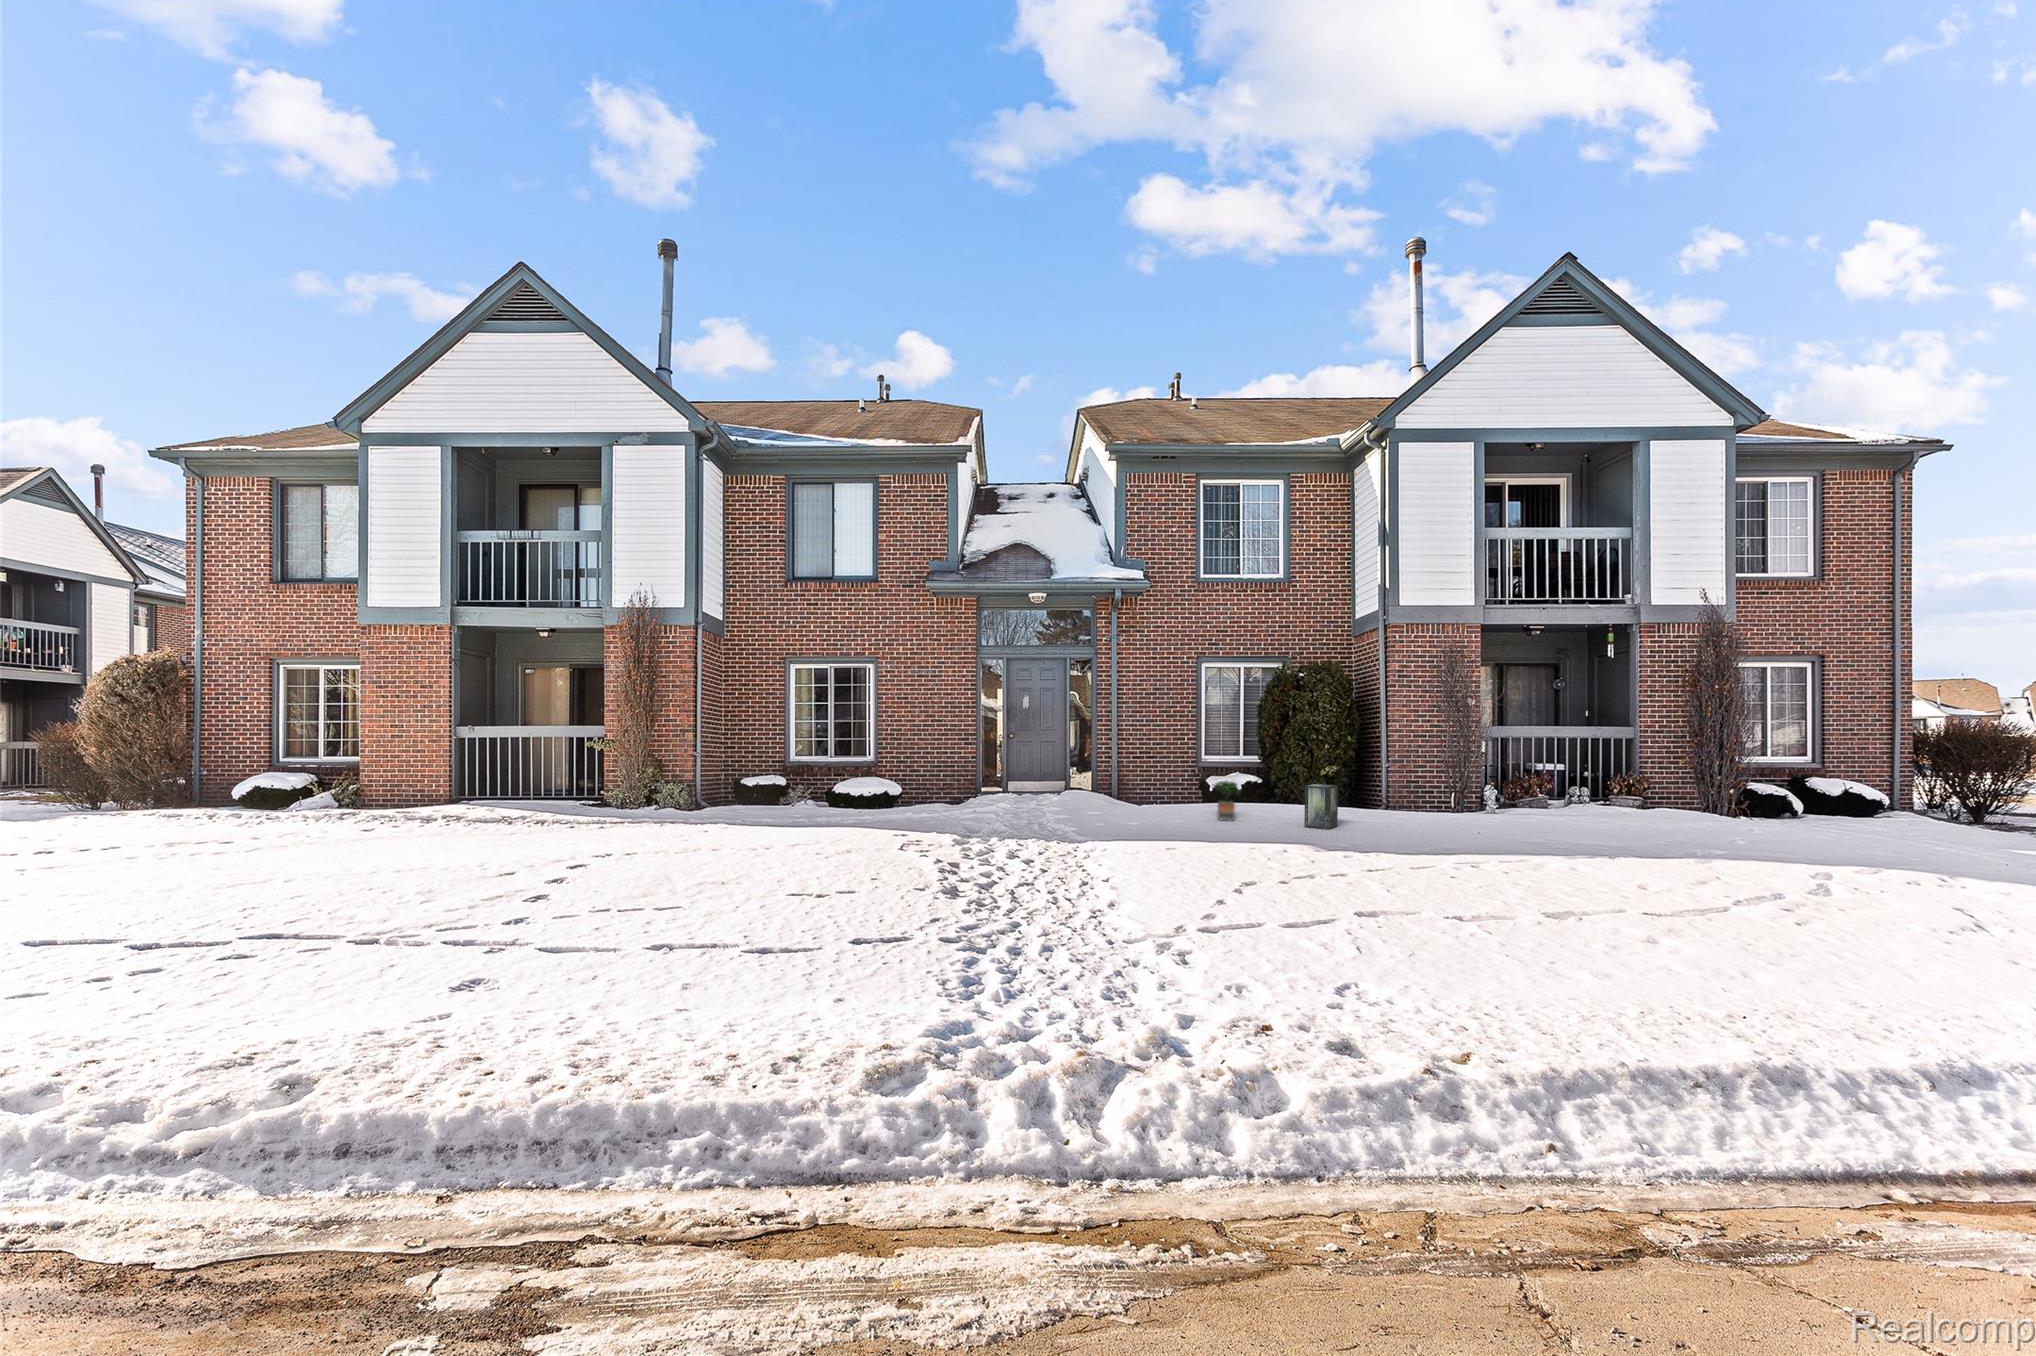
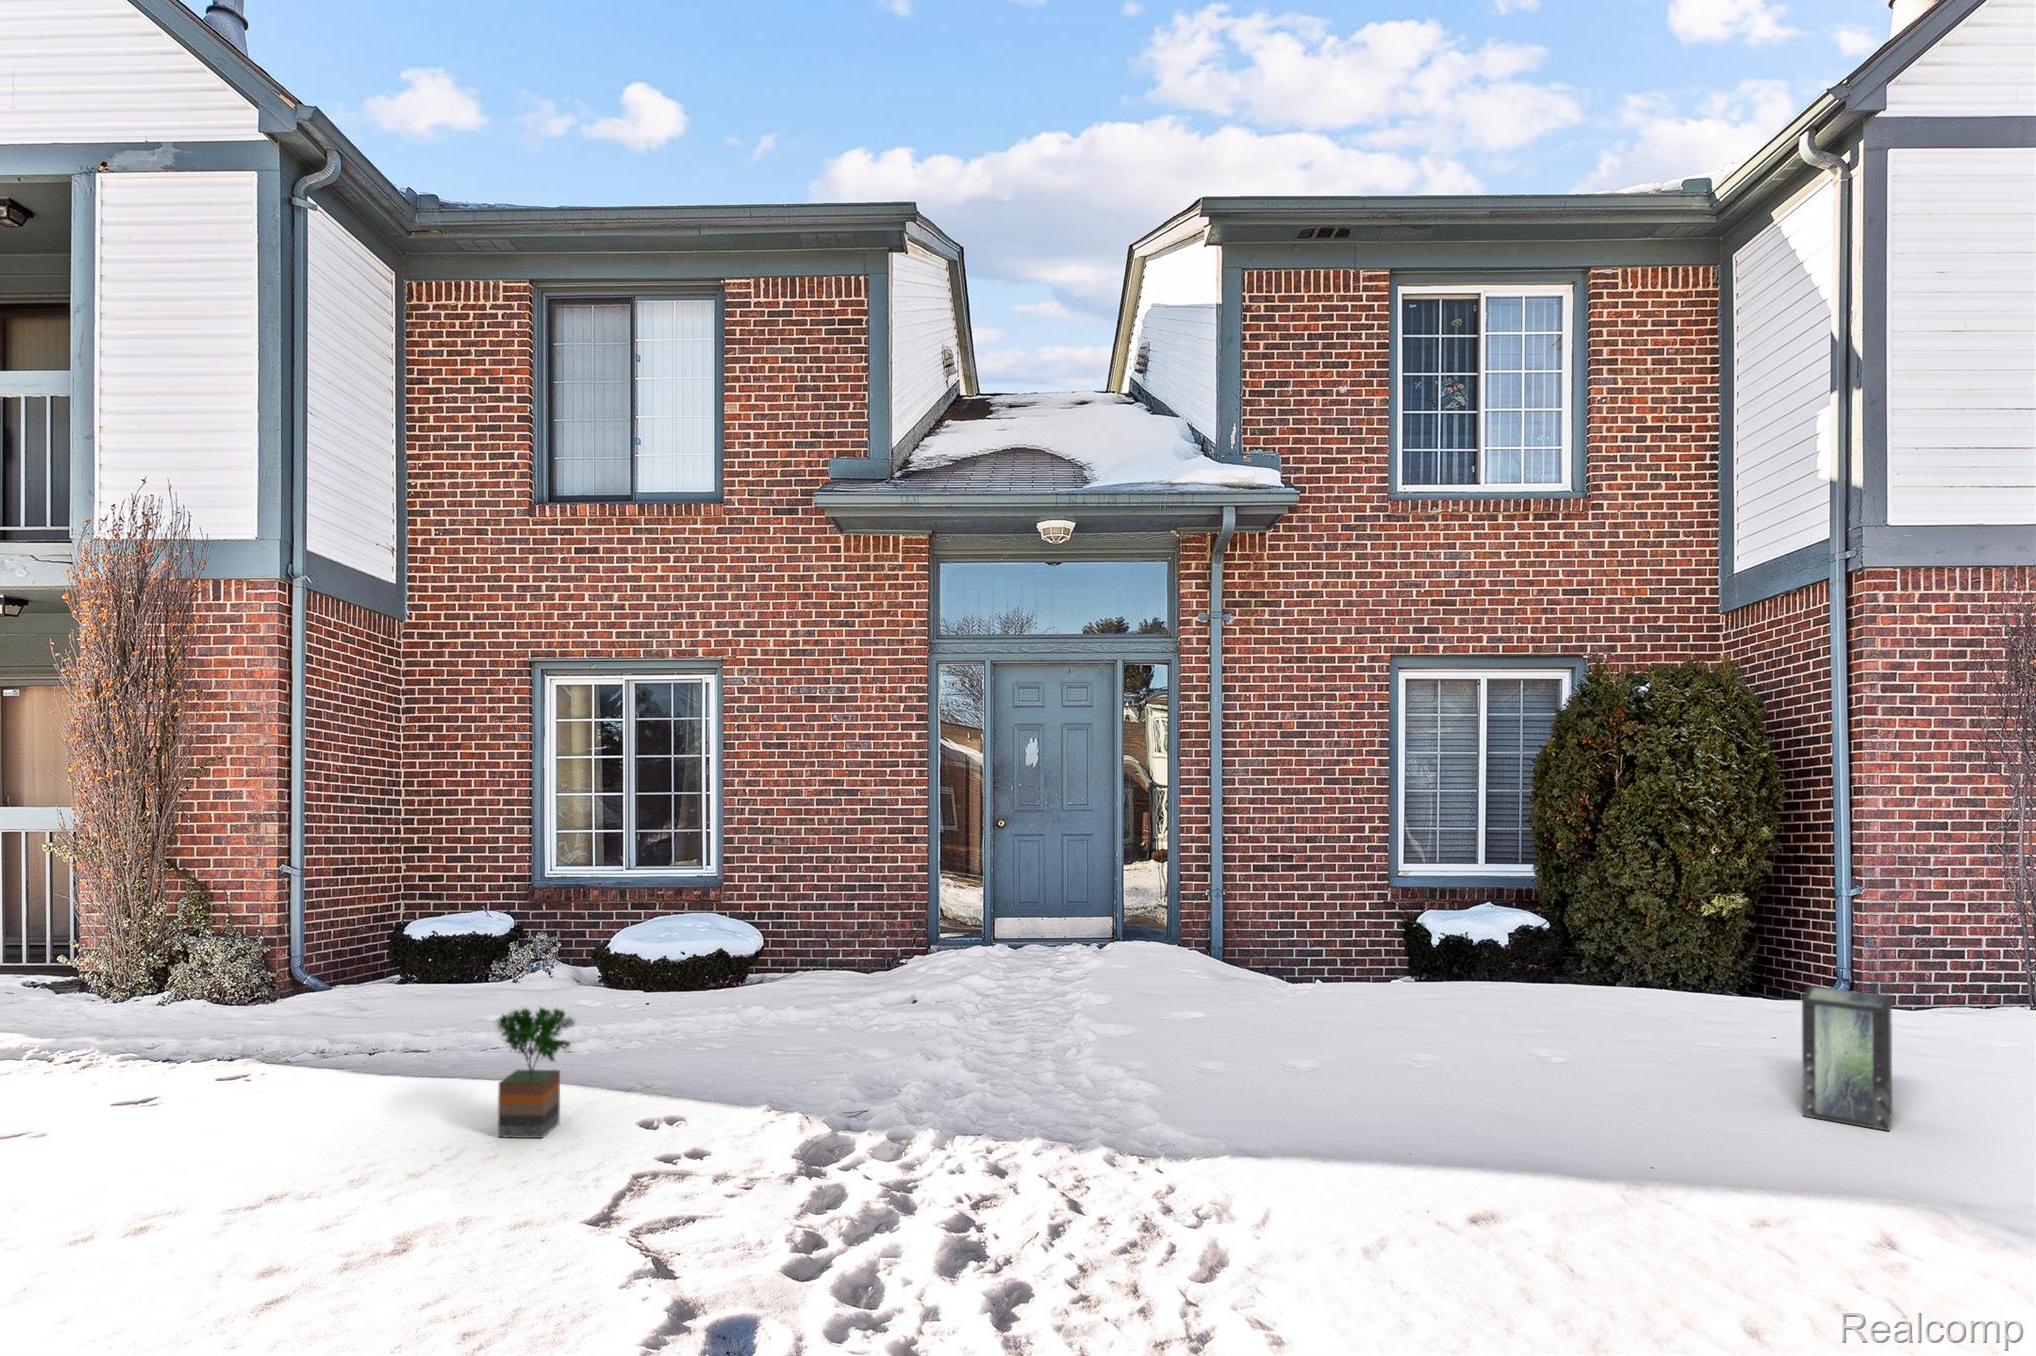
potted tree: present [1215,781,1241,821] -> present [497,1007,575,1138]

